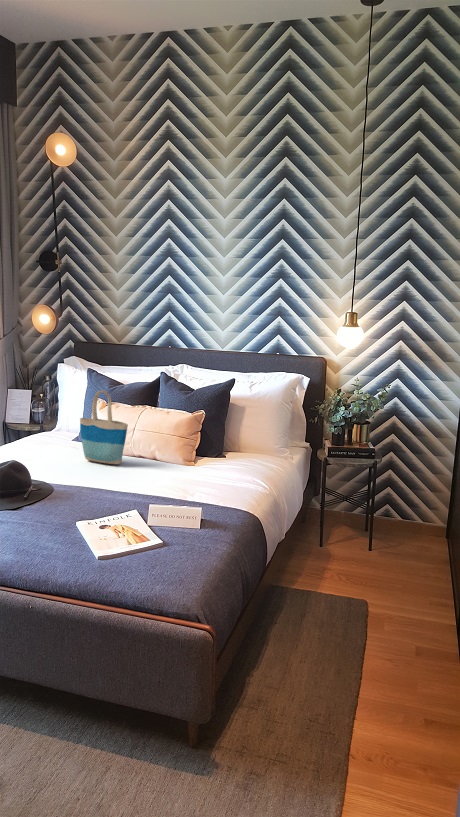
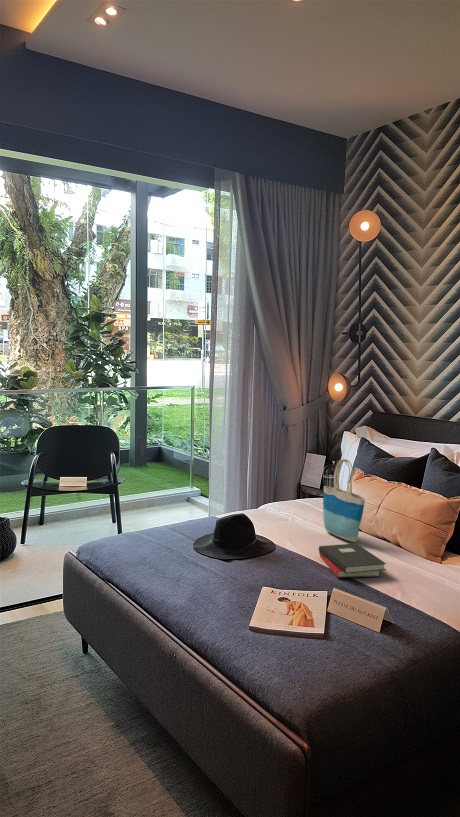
hardback book: none [101,464,167,494] -> present [319,543,386,578]

